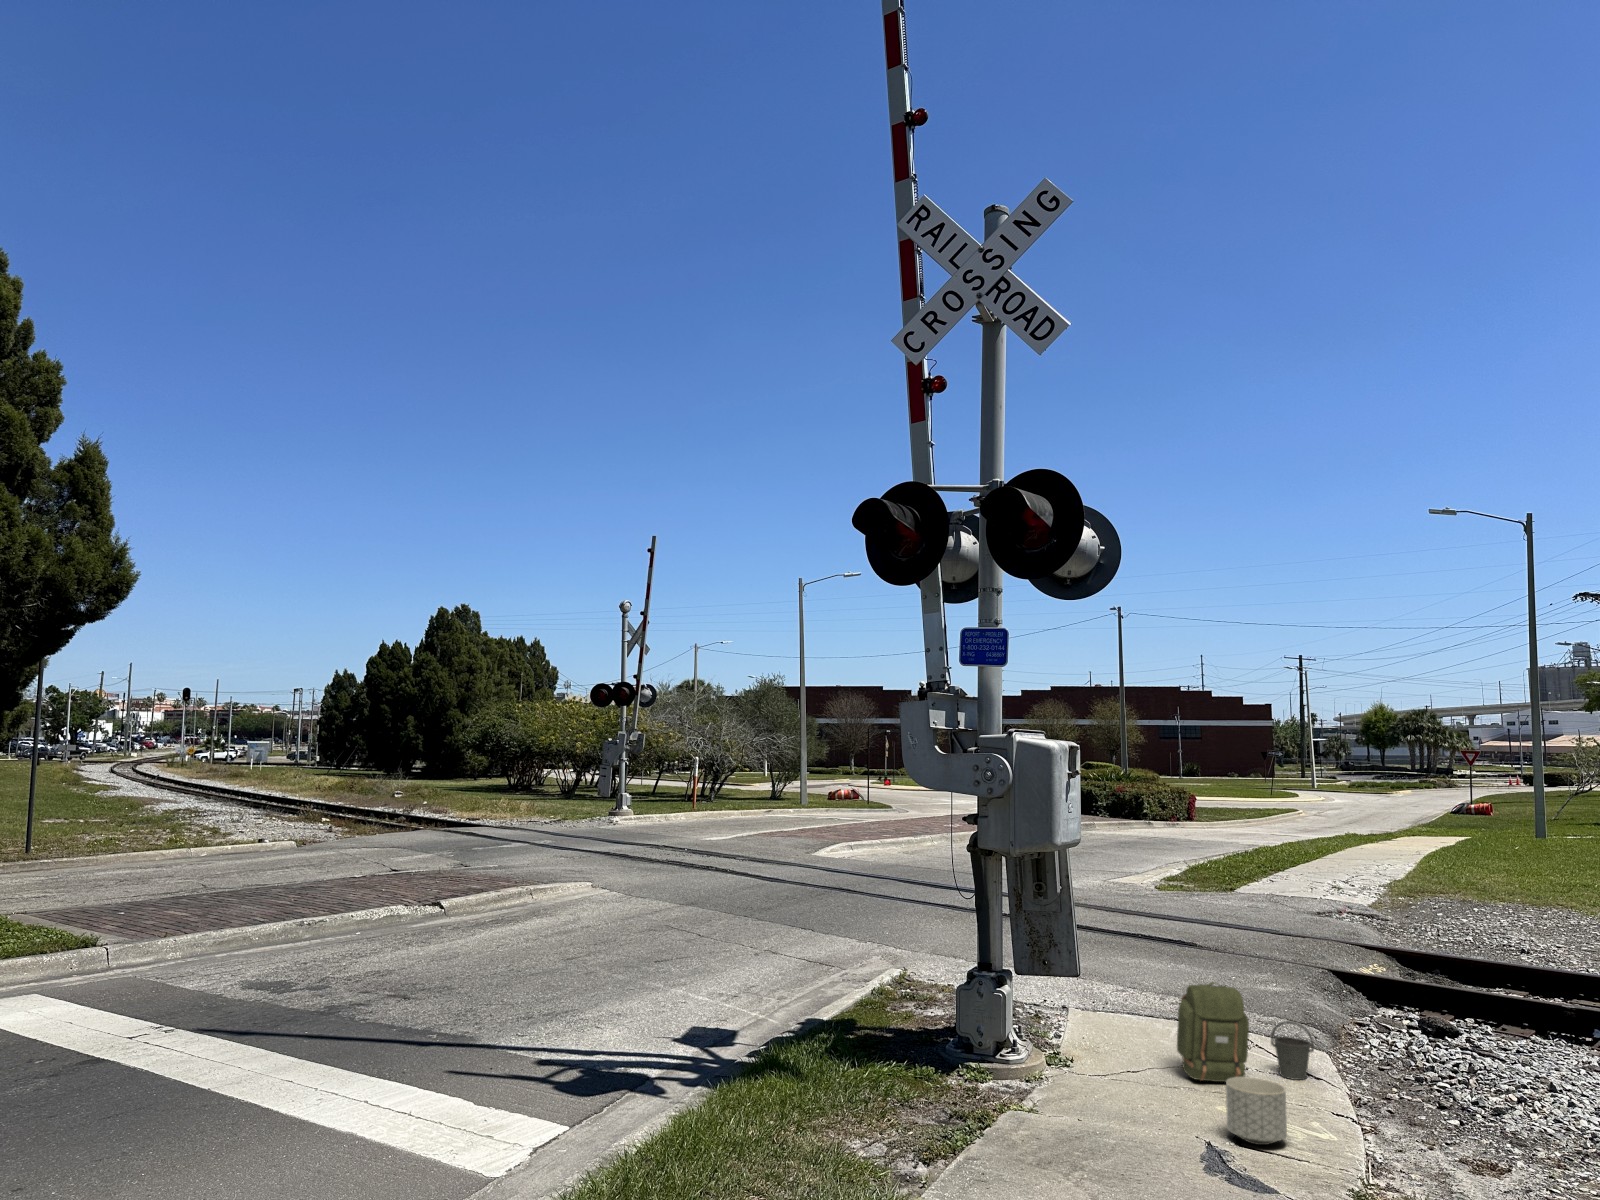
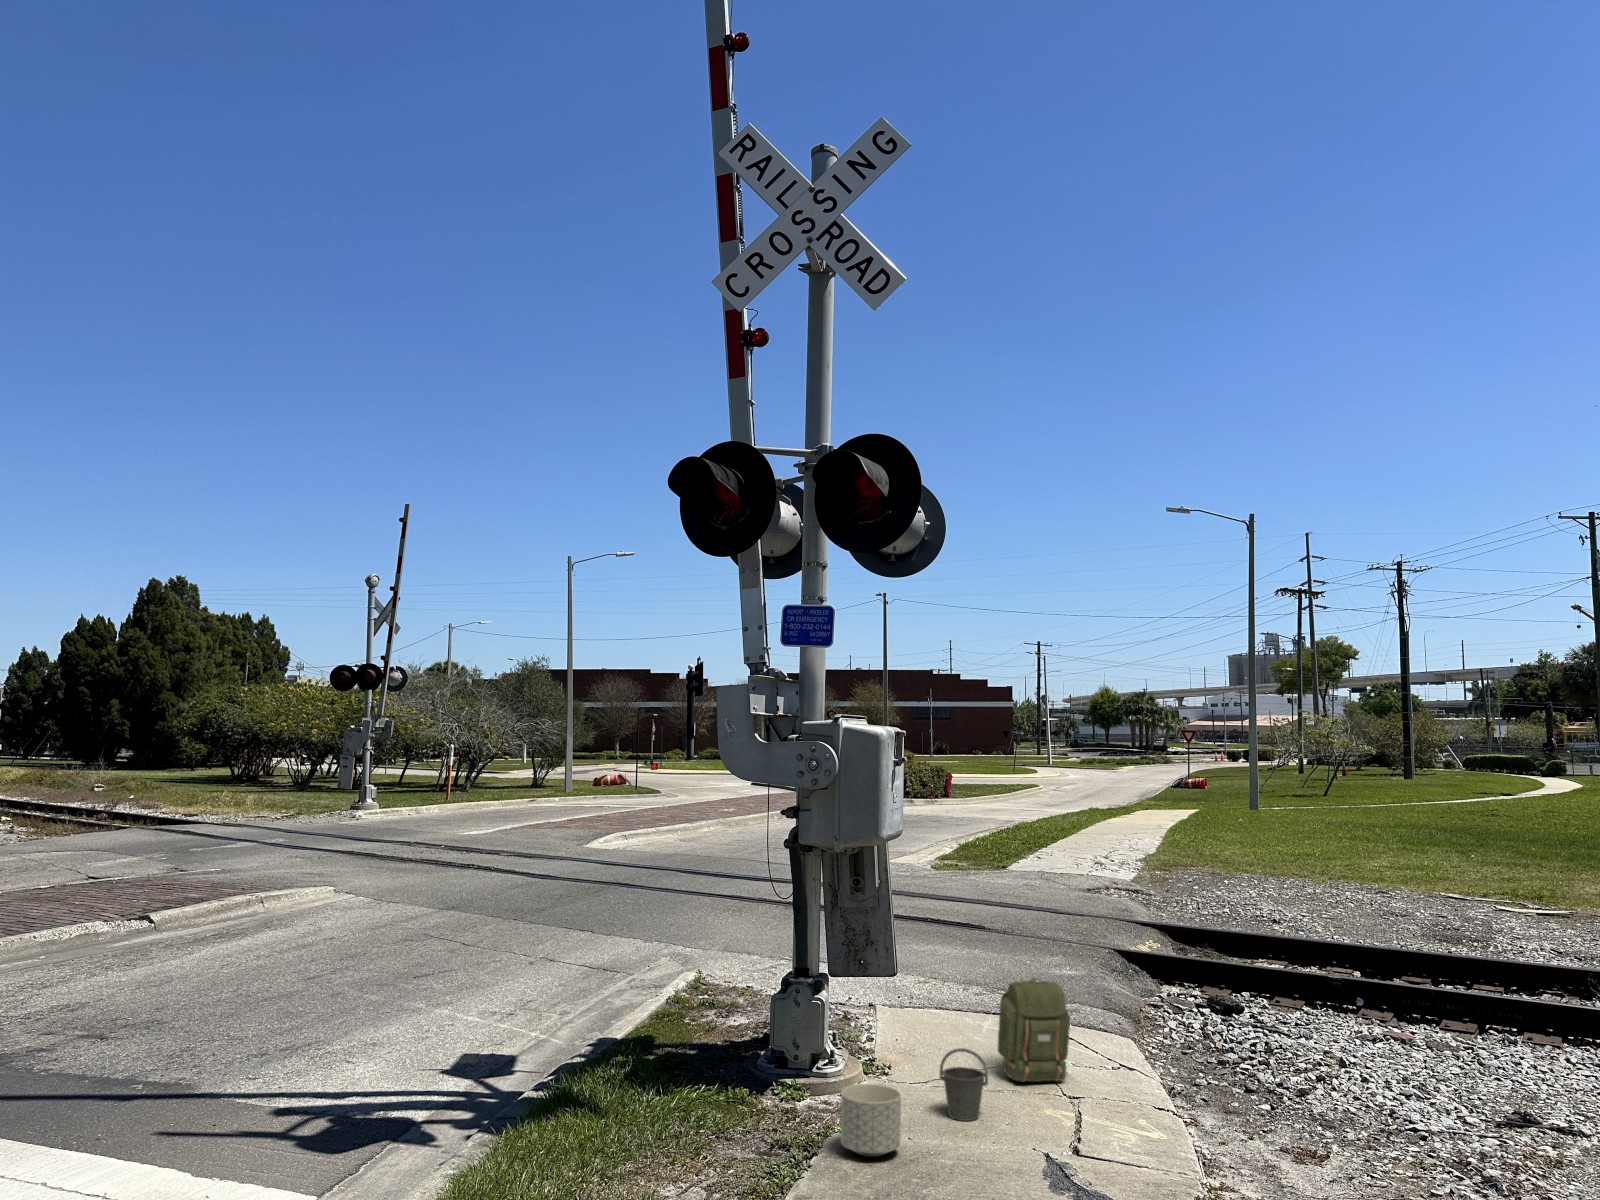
bucket: present [1271,1021,1314,1080] -> present [940,1048,988,1121]
planter: present [1226,1077,1287,1145] -> present [841,1084,901,1157]

